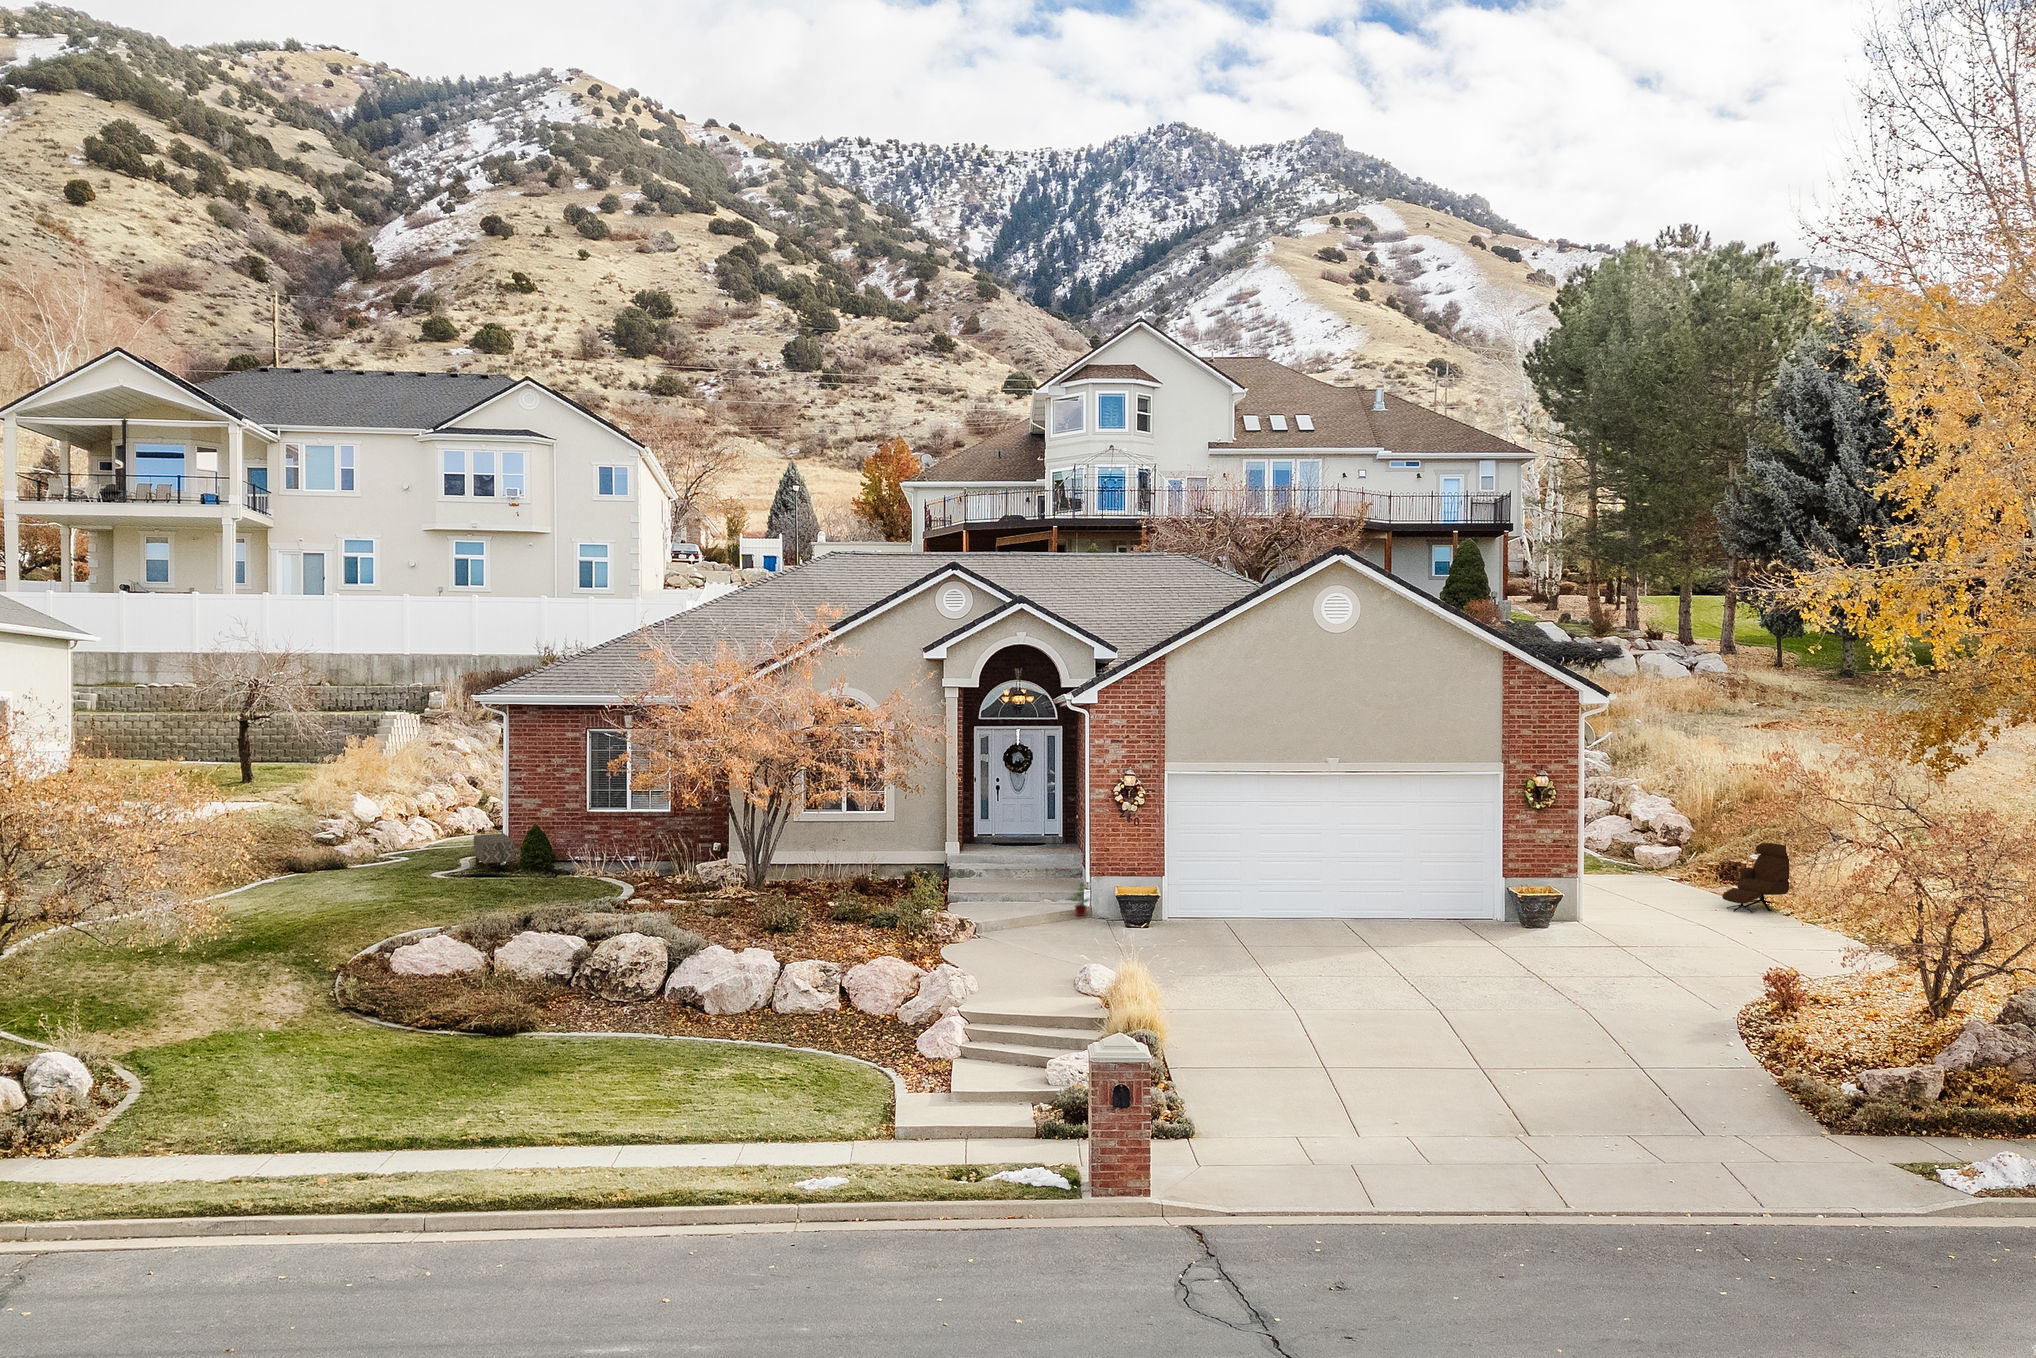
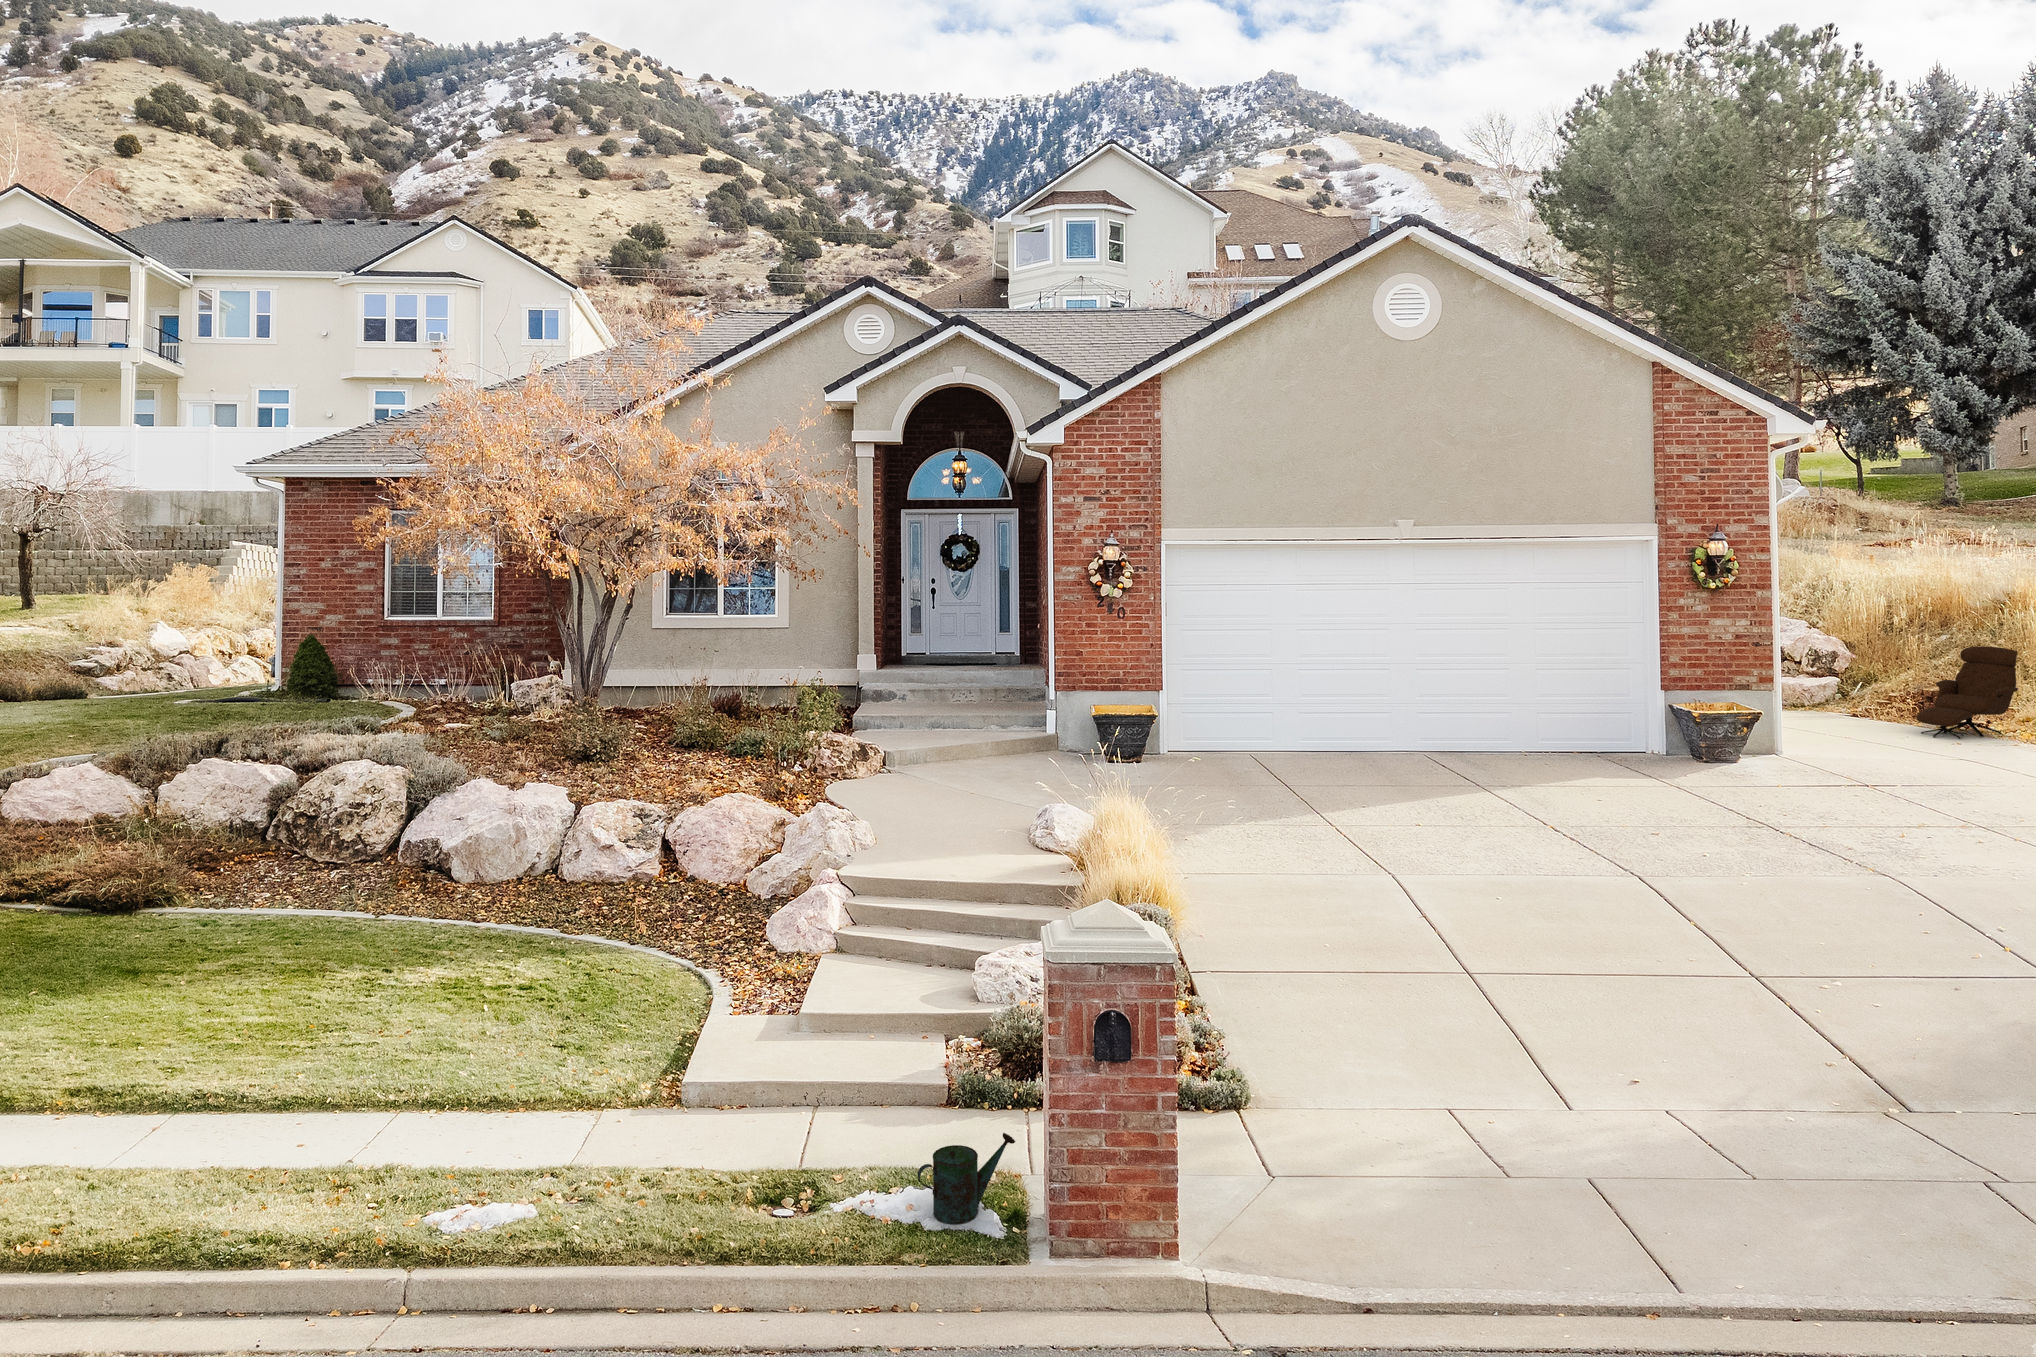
bench: present [474,833,515,873] -> none [225,647,275,696]
potted plant: present [1069,883,1089,916] -> none [1018,699,1055,746]
watering can: none [1048,1158,1098,1206] -> present [918,1133,1015,1224]

